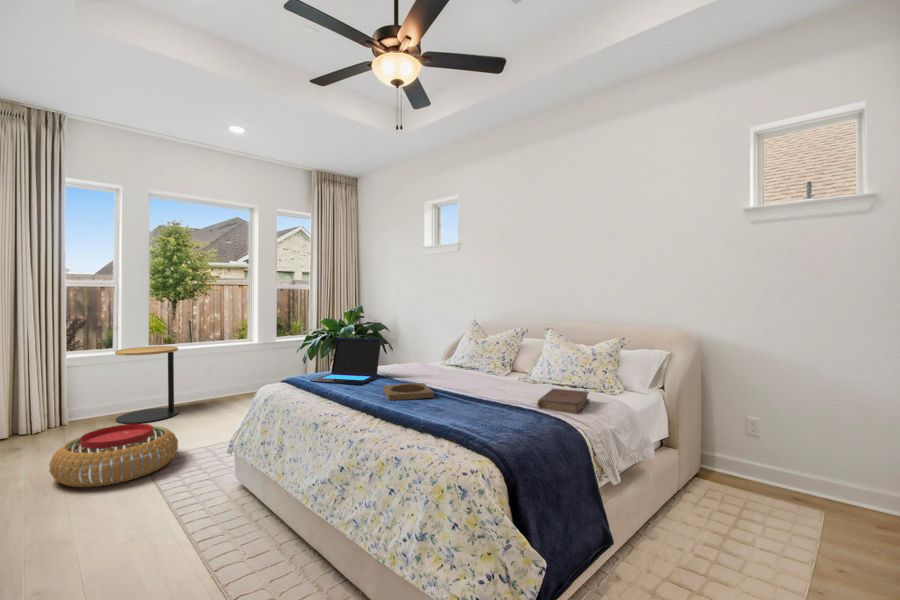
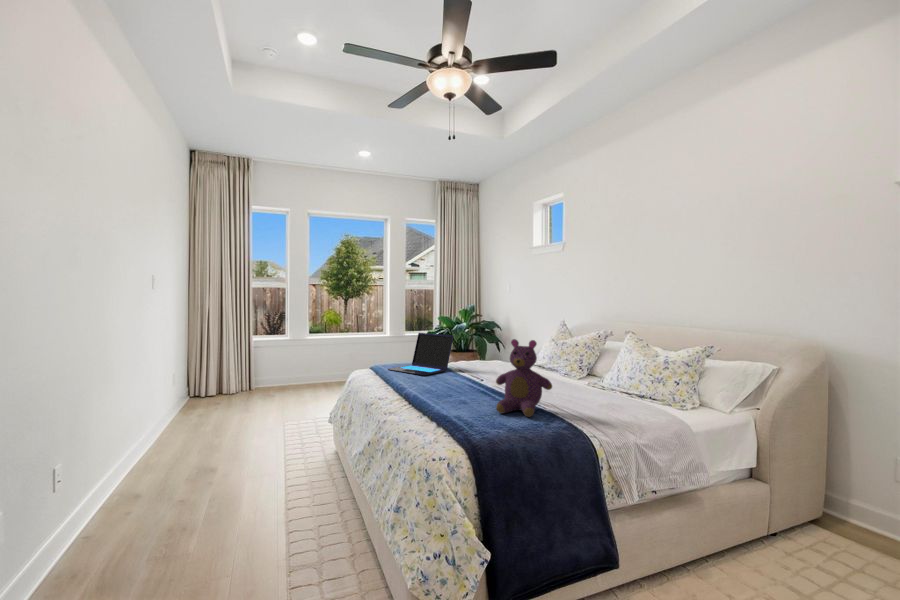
teddy bear: none [469,339,527,417] -> present [496,339,552,417]
side table: present [115,346,179,424] -> none [282,335,325,395]
tray: present [383,383,434,400] -> none [433,378,477,392]
book: present [537,389,590,414] -> none [566,395,637,422]
pouf: present [49,424,178,487] -> none [223,394,307,437]

